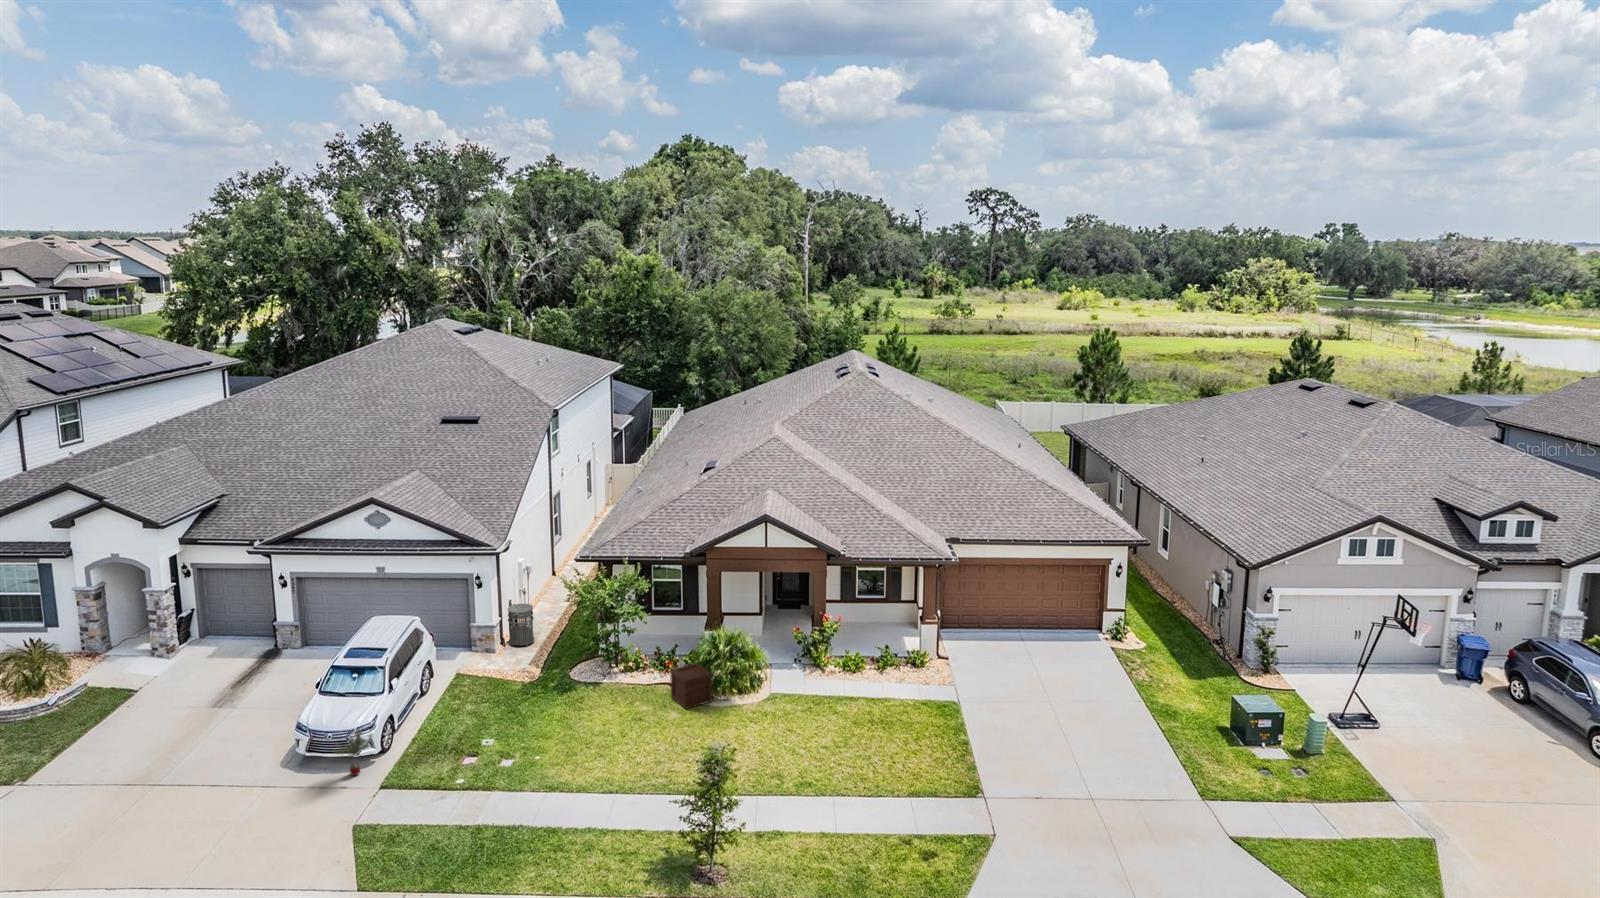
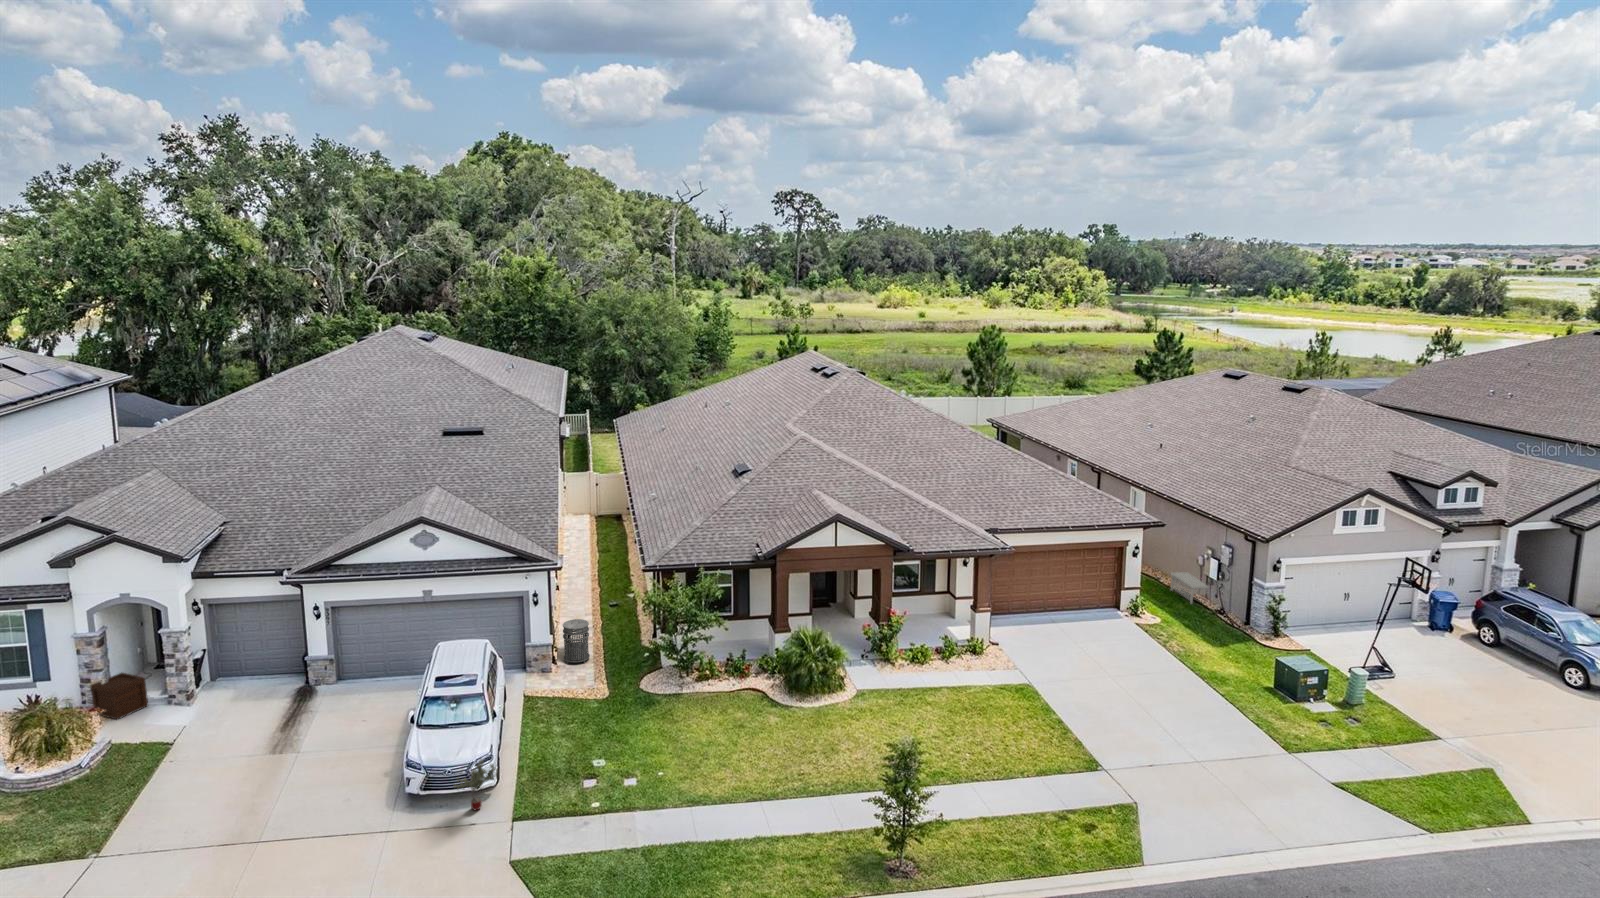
storage bench: none [1172,596,1213,632] -> present [1171,572,1209,604]
wooden crate: present [670,663,713,709] -> present [91,672,148,719]

